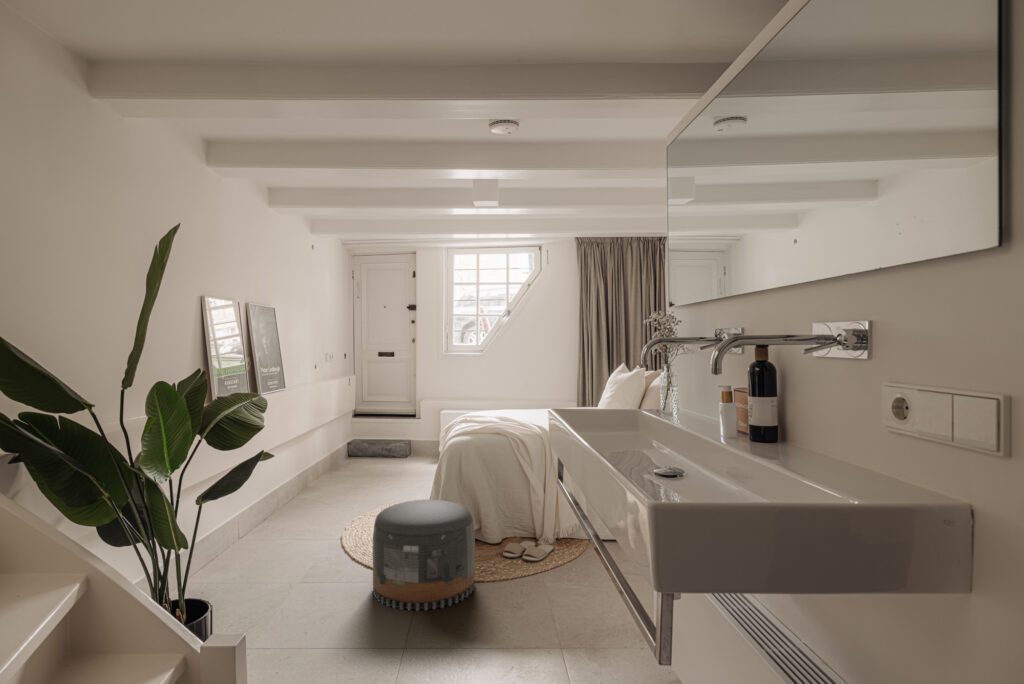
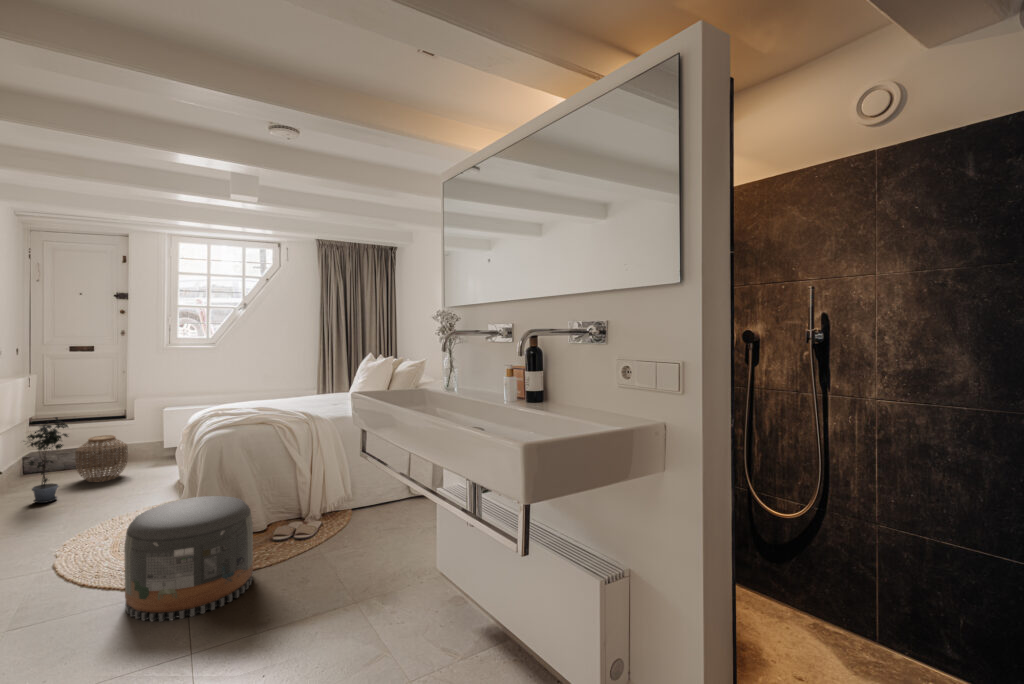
potted plant: none [334,414,366,487] -> present [27,417,68,503]
woven basket: none [373,433,410,474] -> present [75,435,128,482]

